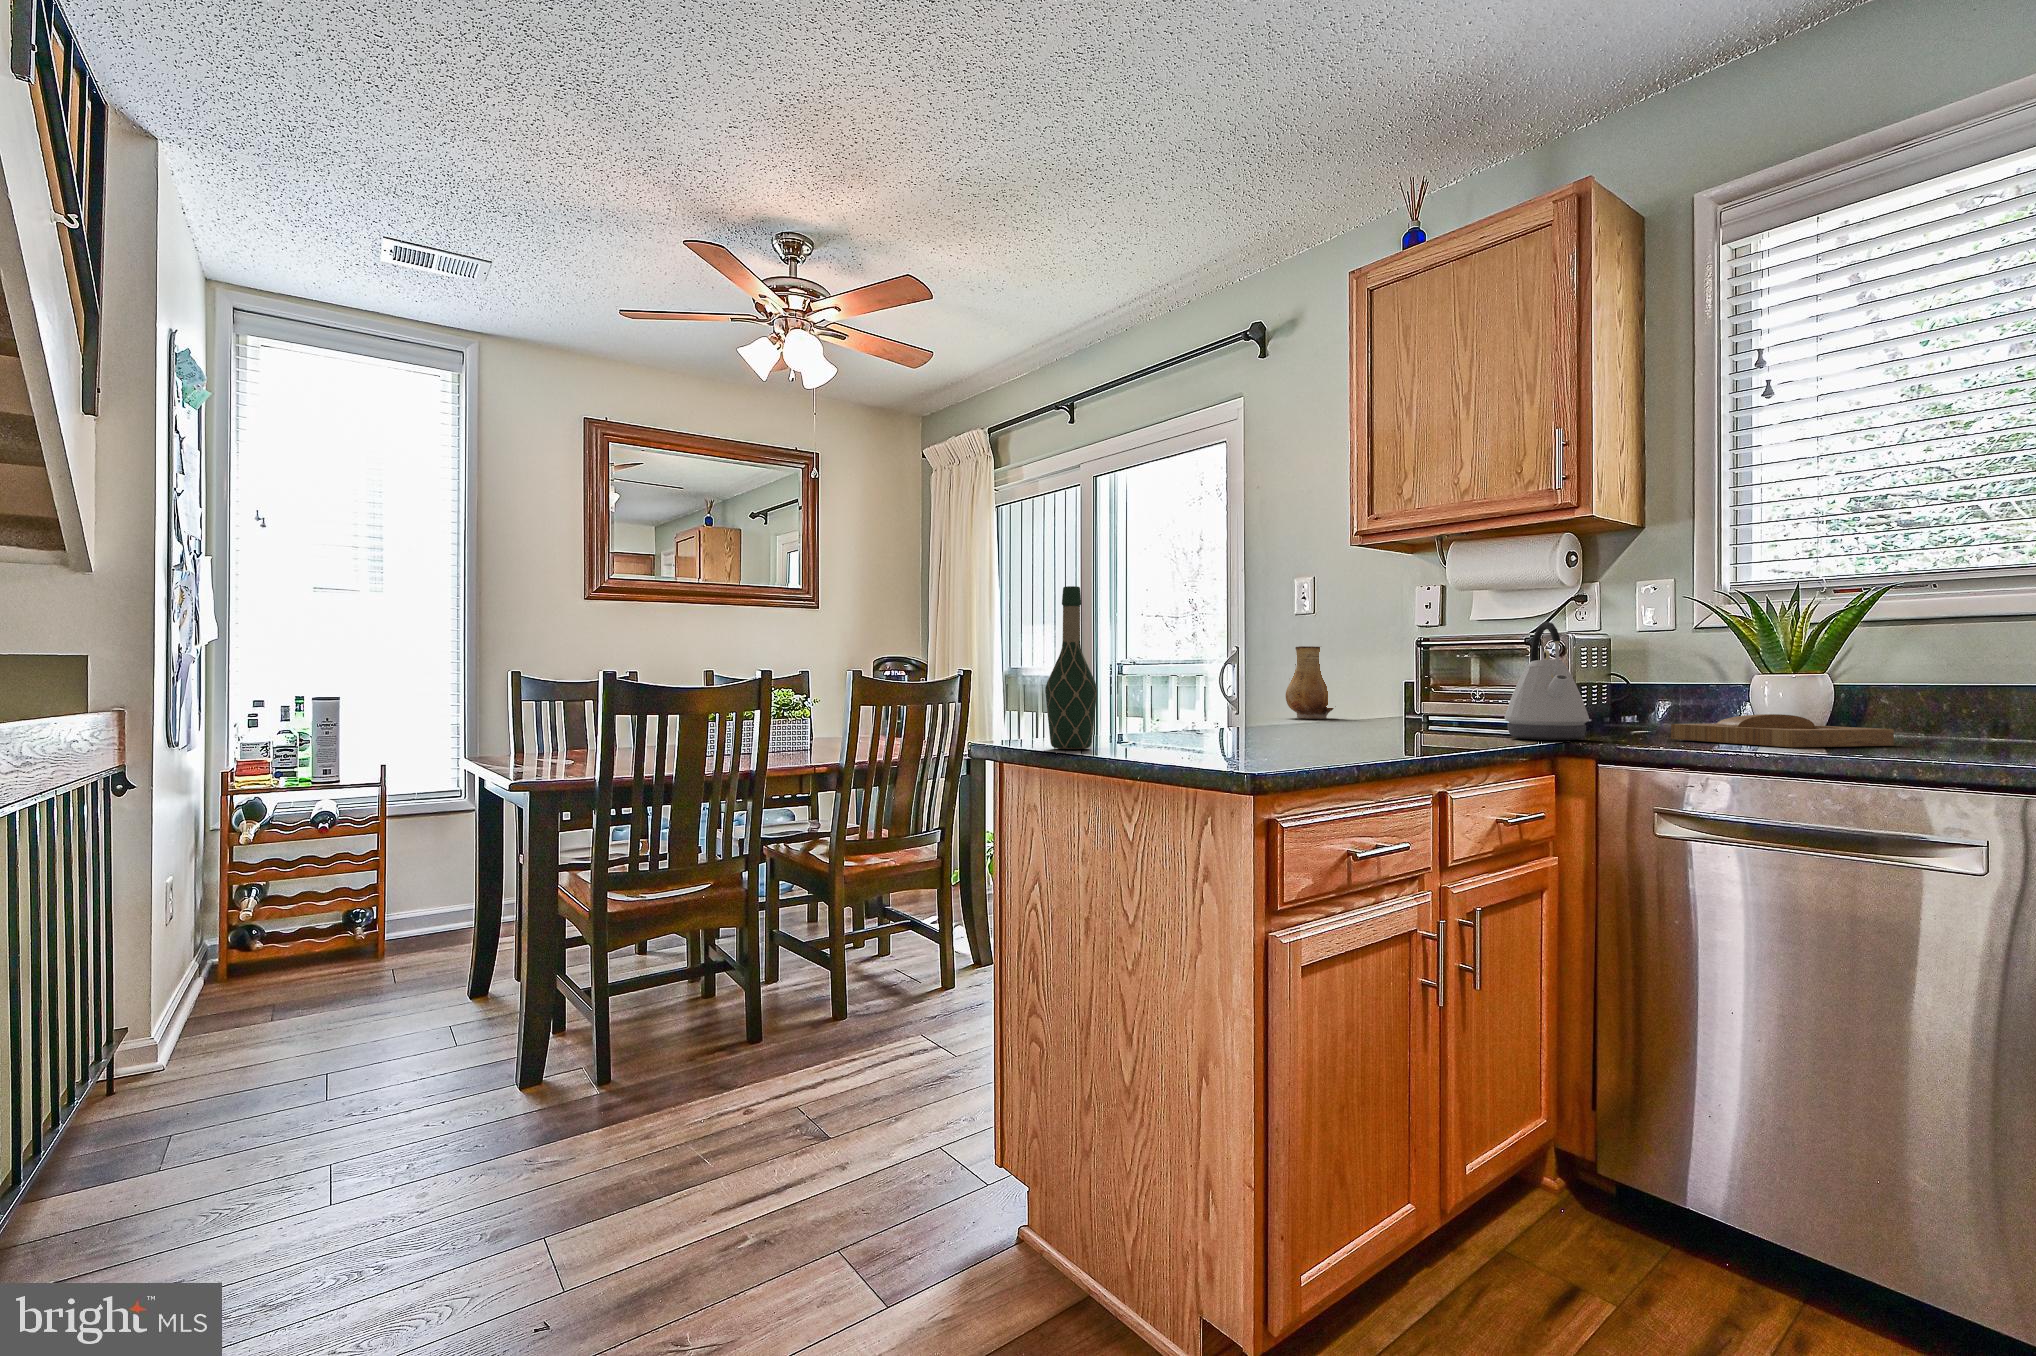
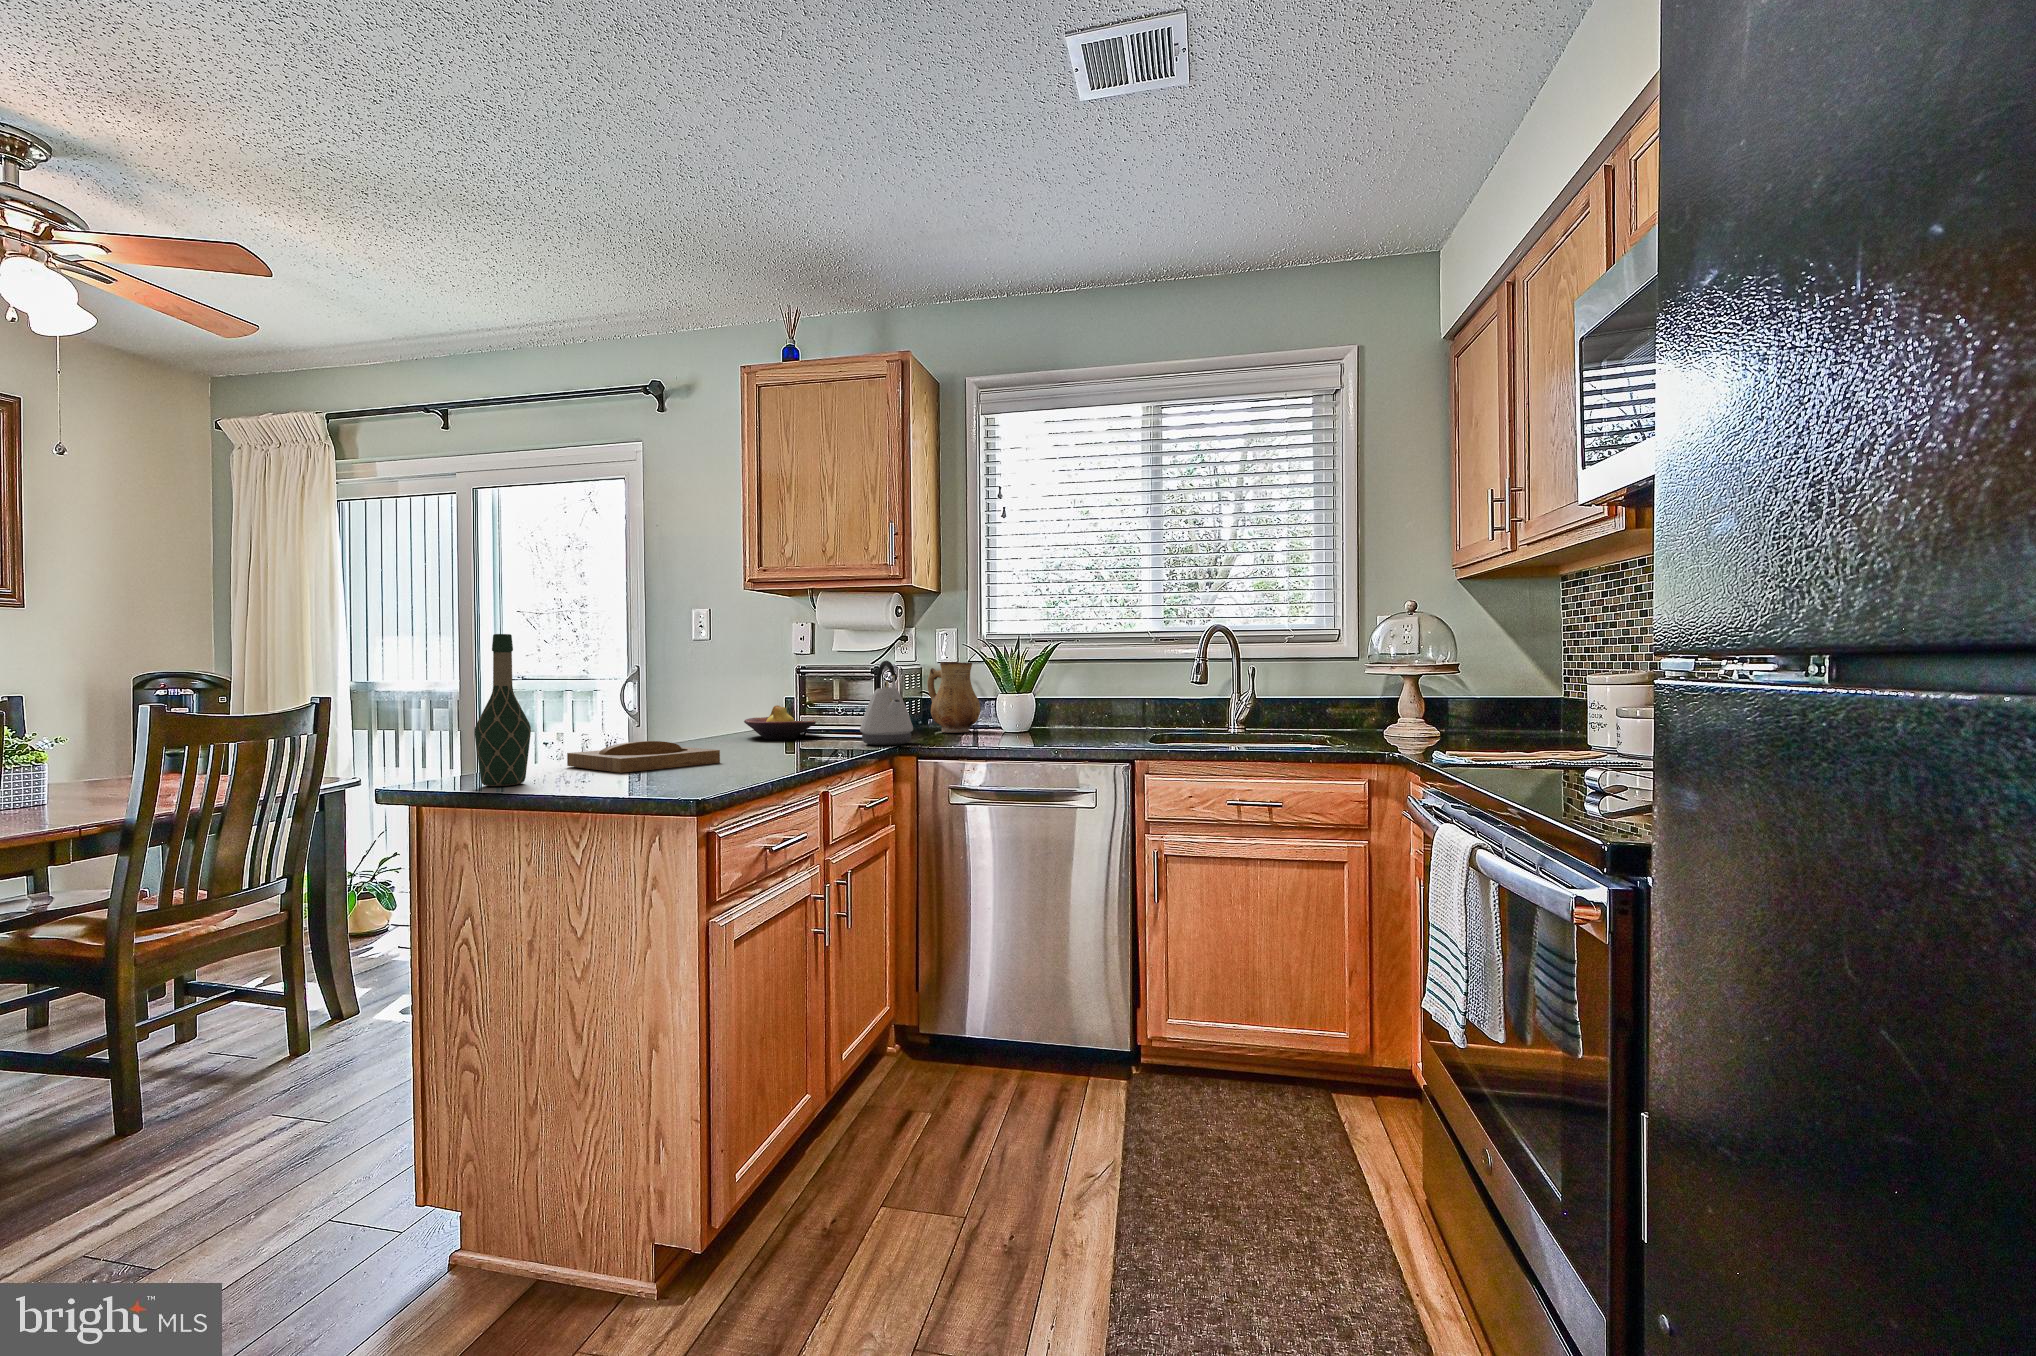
ceramic pitcher: present [1286,646,1334,719] -> present [927,662,980,733]
fruit bowl: none [1353,688,1446,730] -> present [744,705,816,740]
tray: present [1671,714,1894,747] -> present [567,741,720,773]

